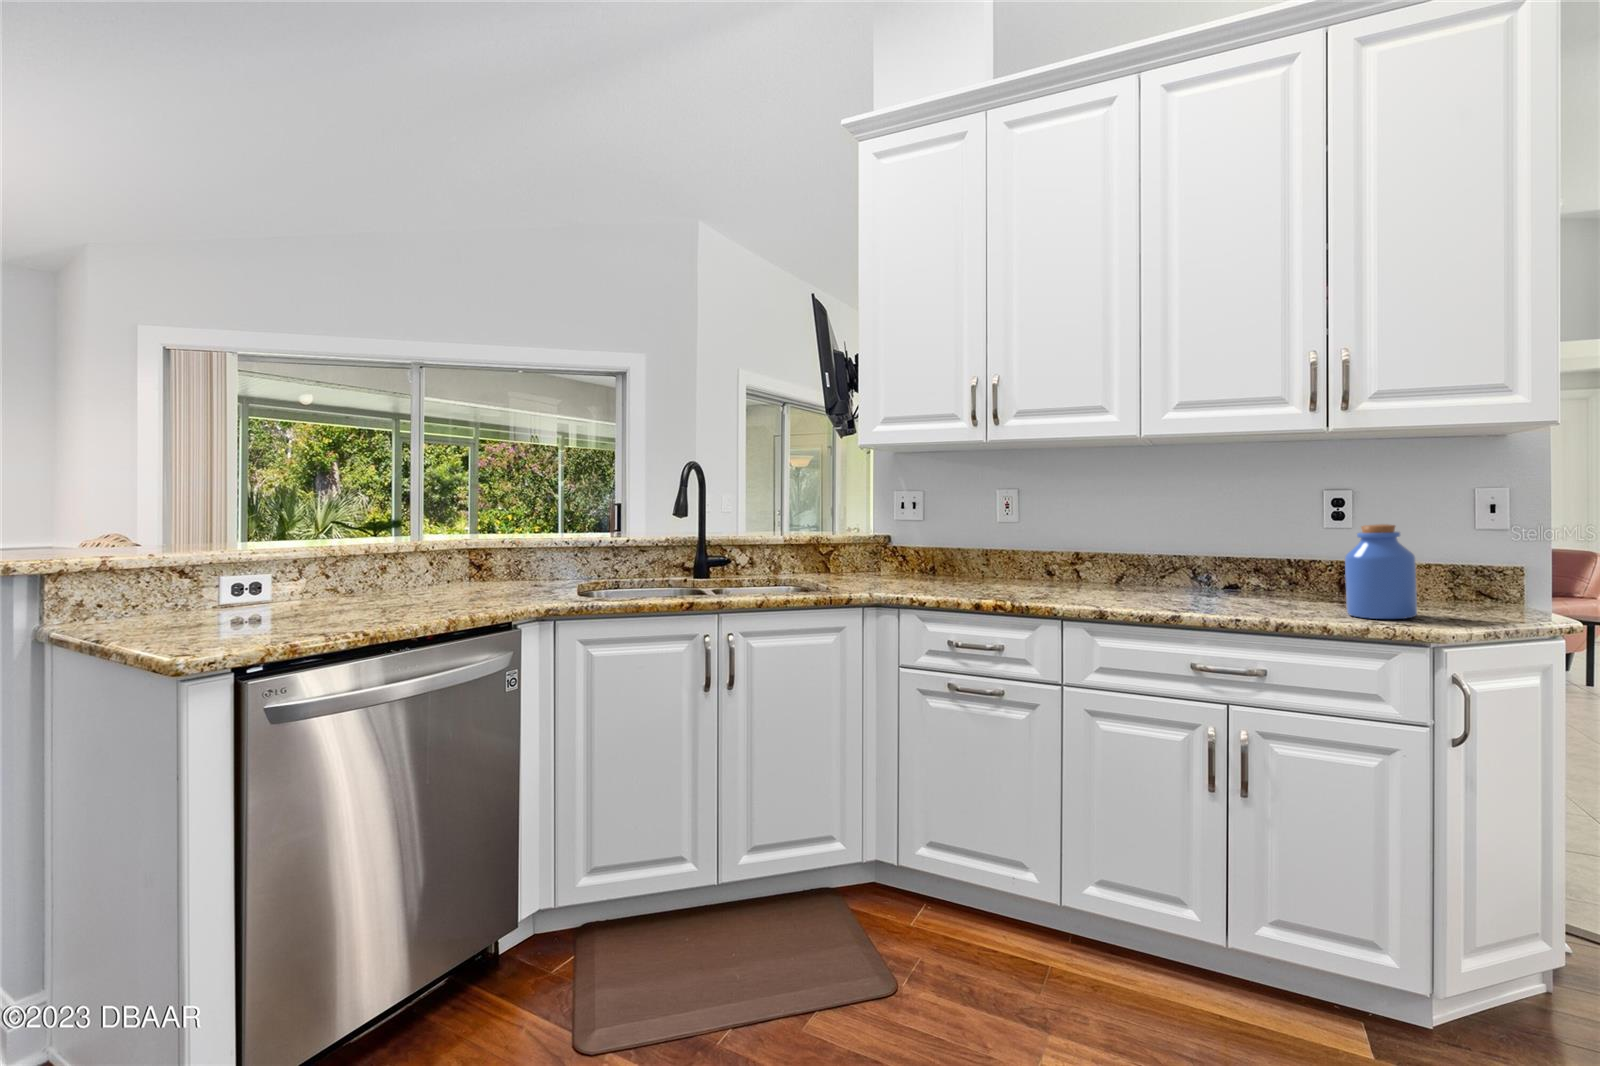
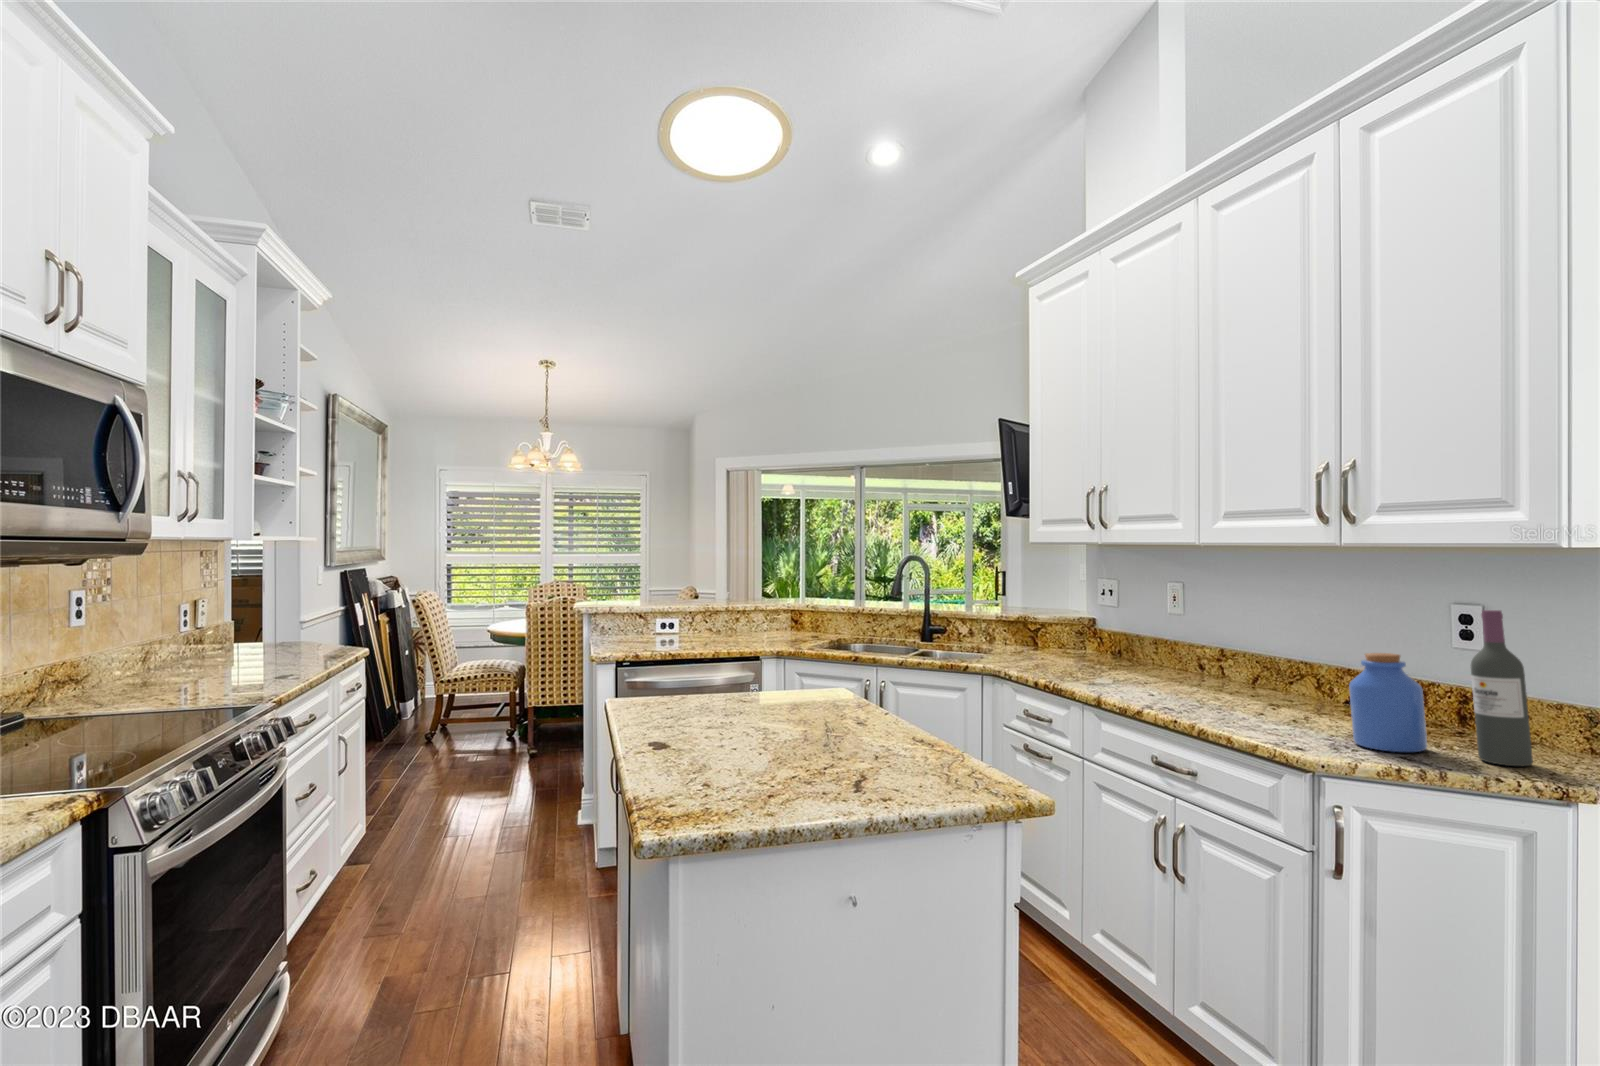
wine bottle: none [1445,475,1495,616] -> present [1471,610,1533,766]

